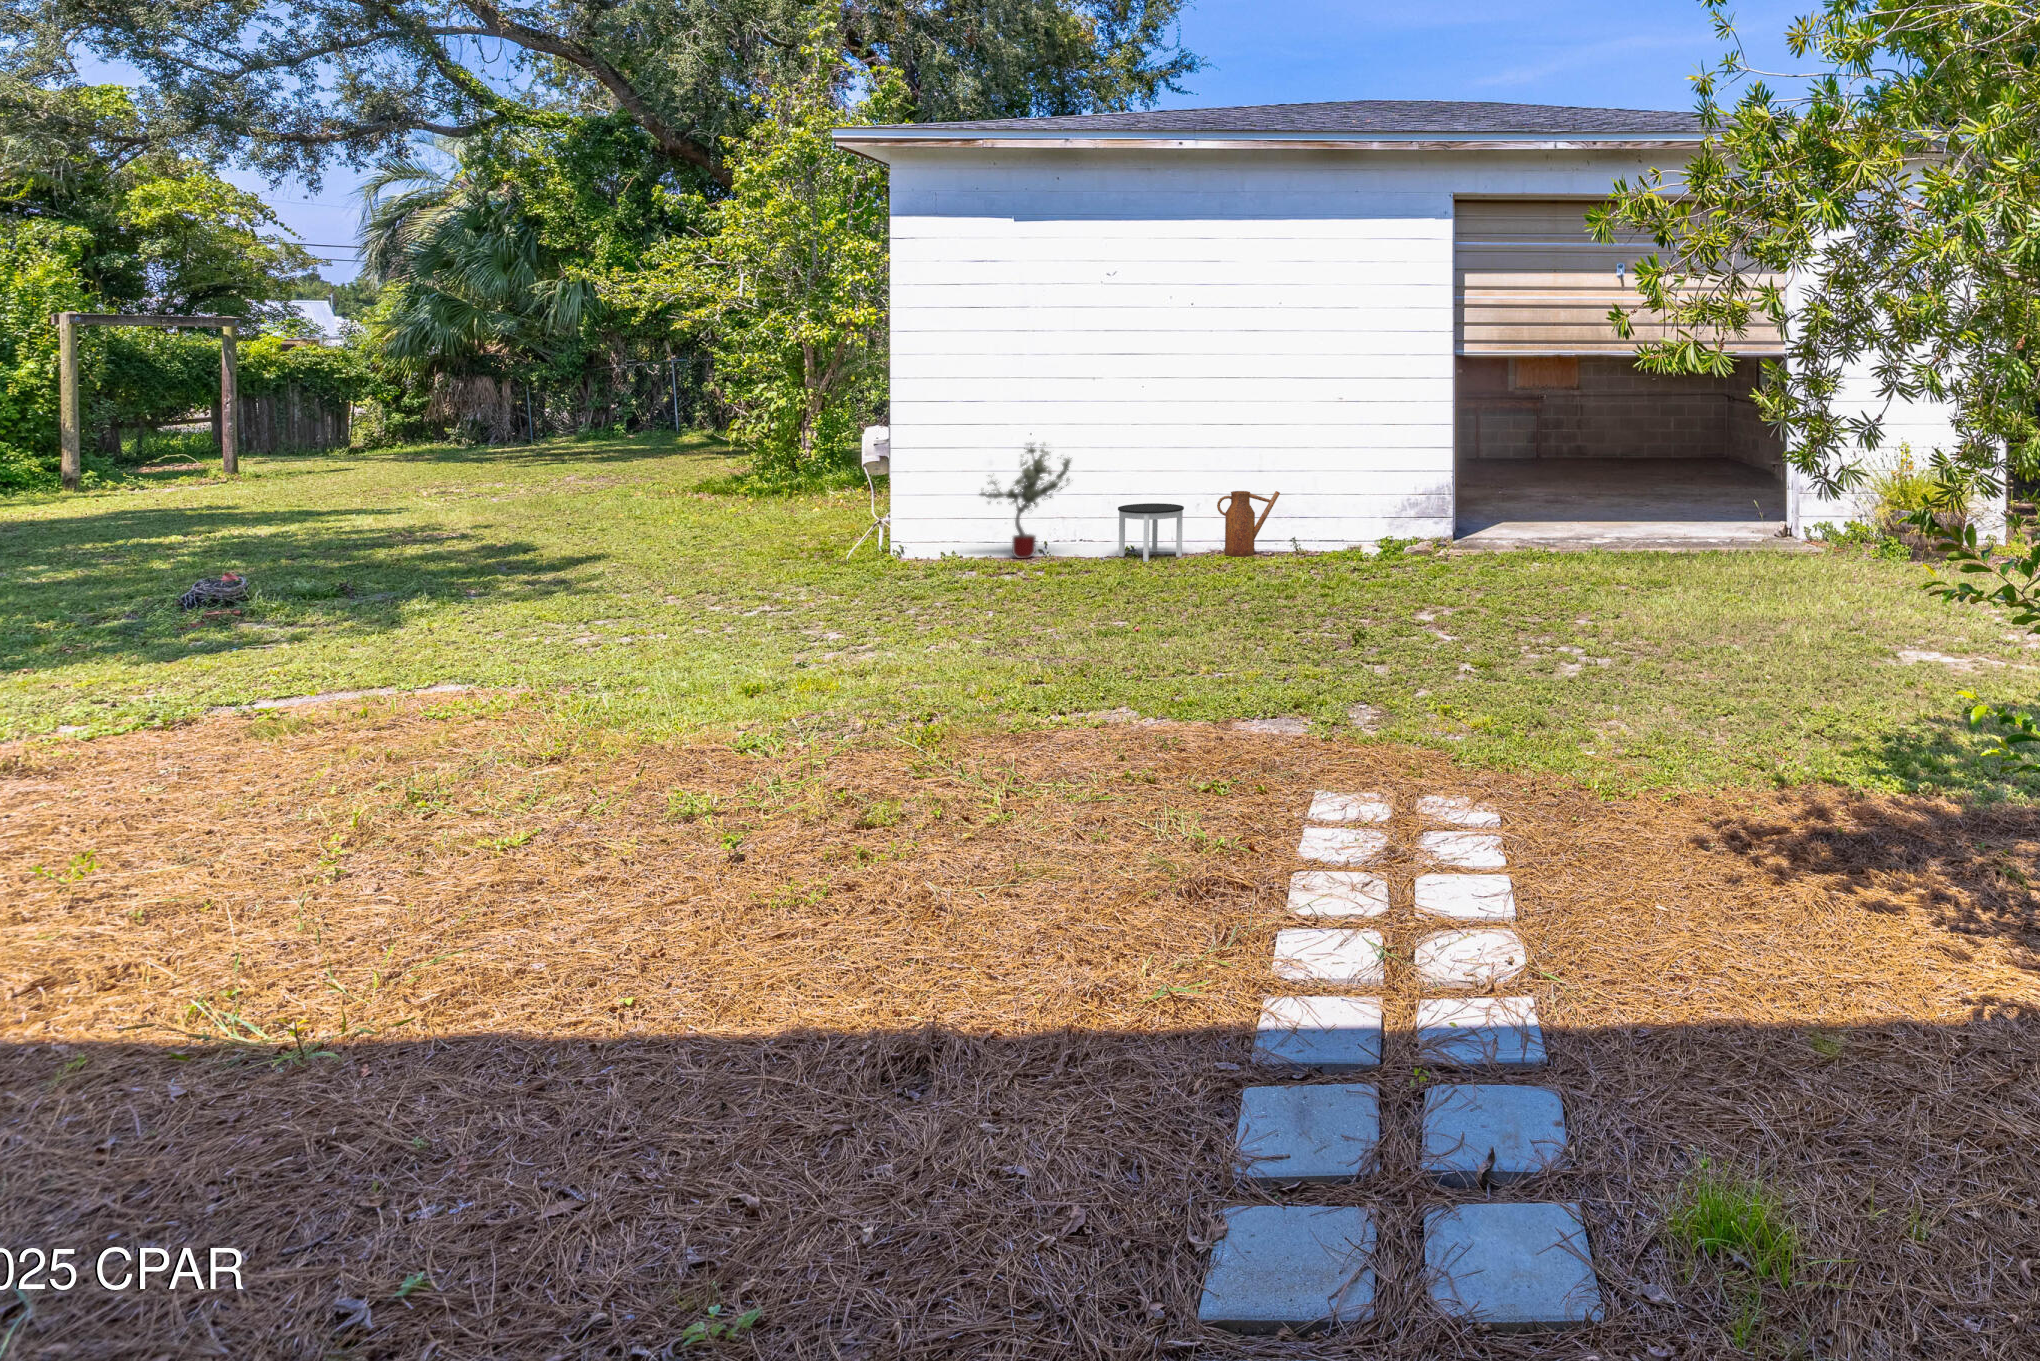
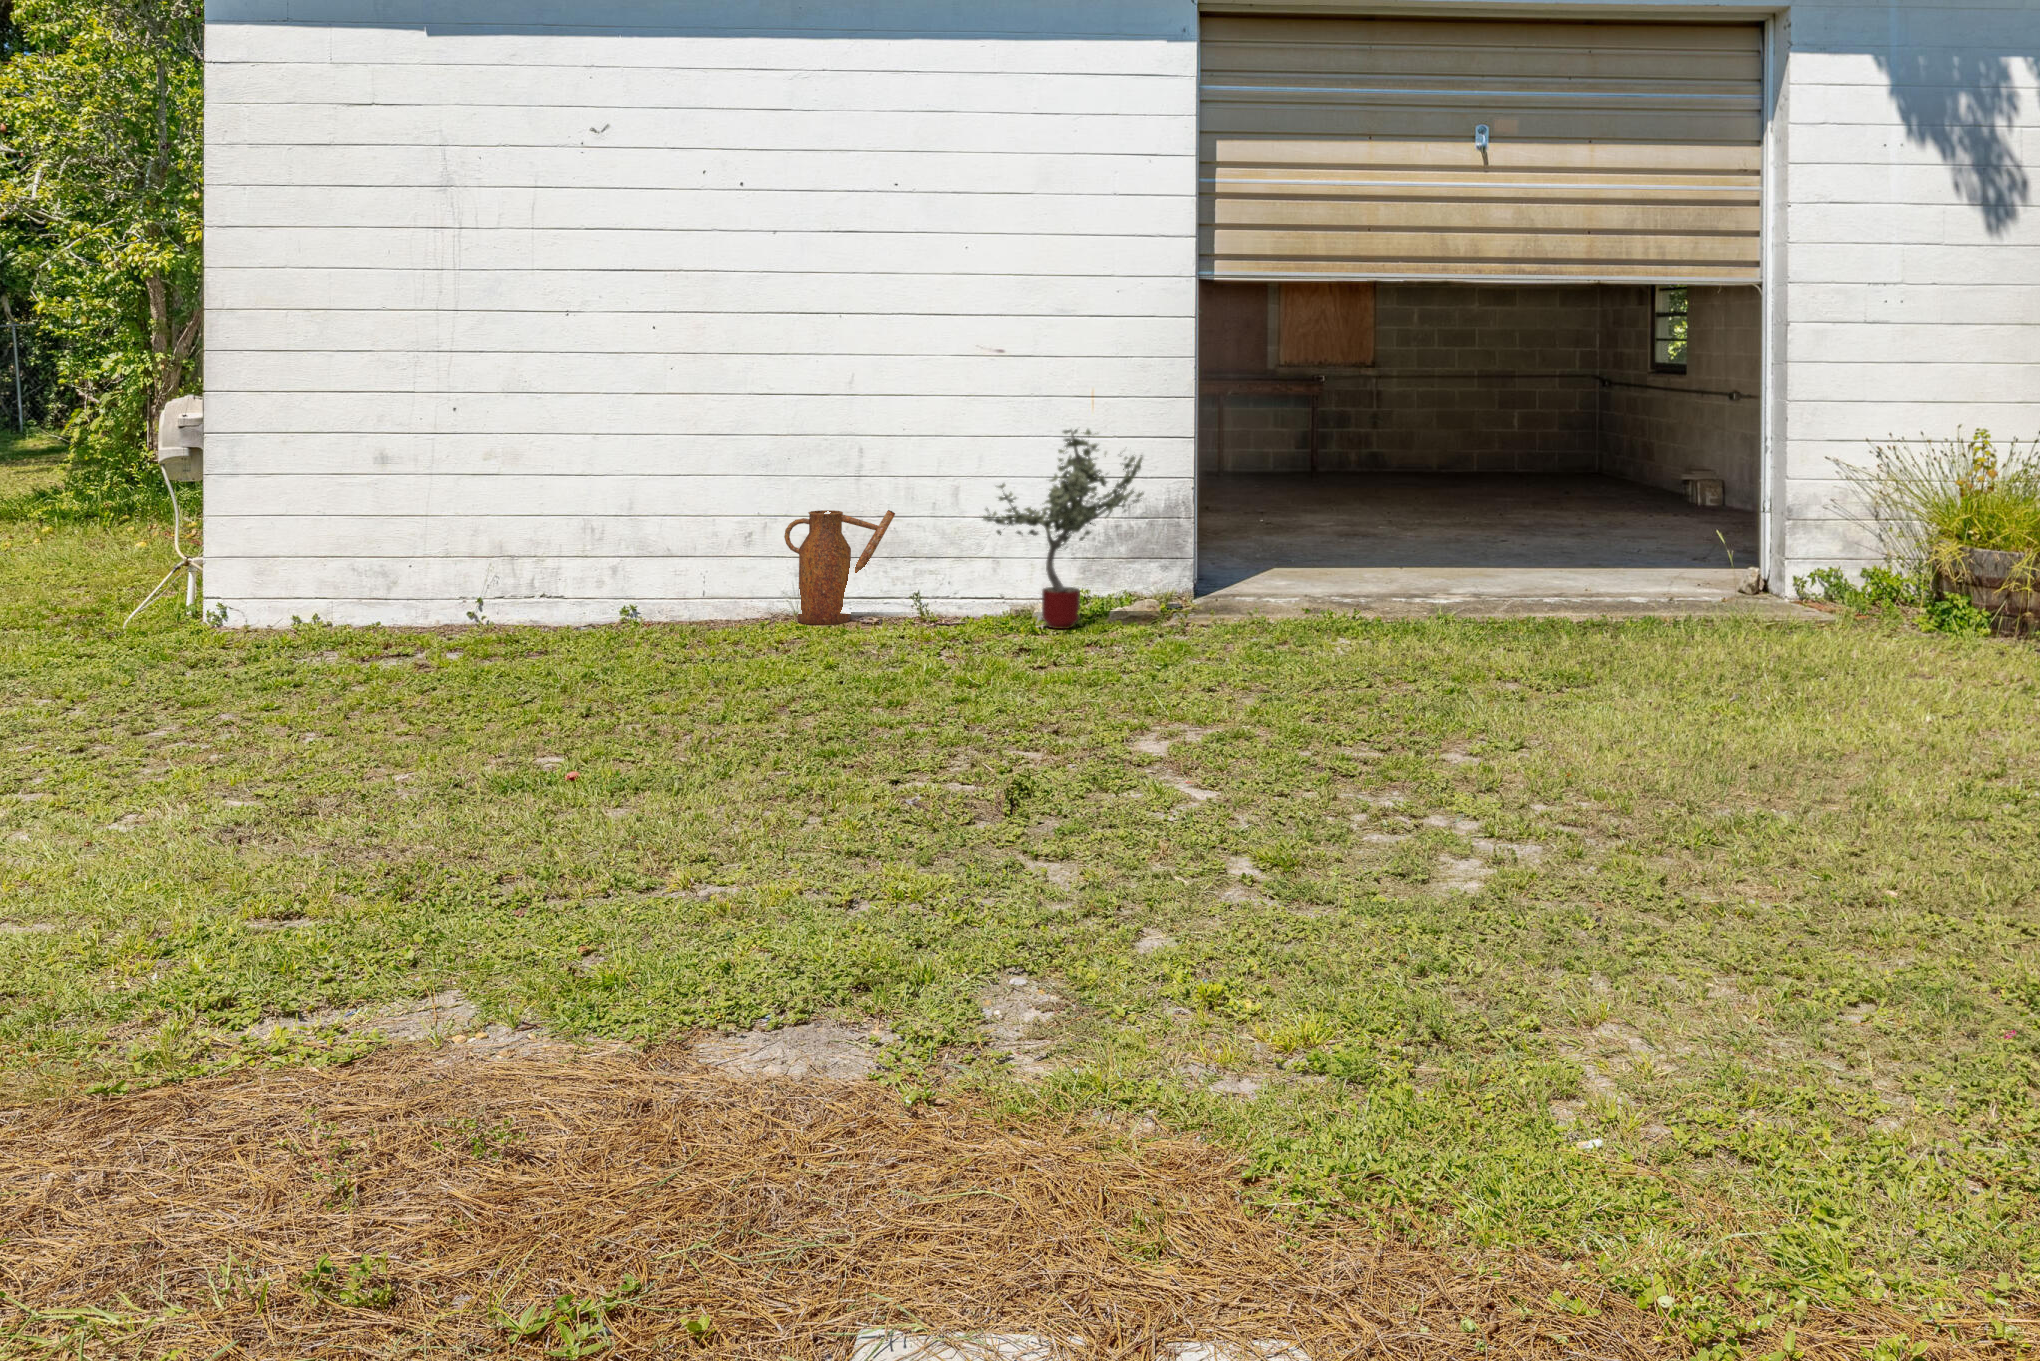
potted tree: present [979,443,1071,559] -> present [983,429,1144,629]
round table: present [1118,503,1184,562] -> none [605,532,725,635]

